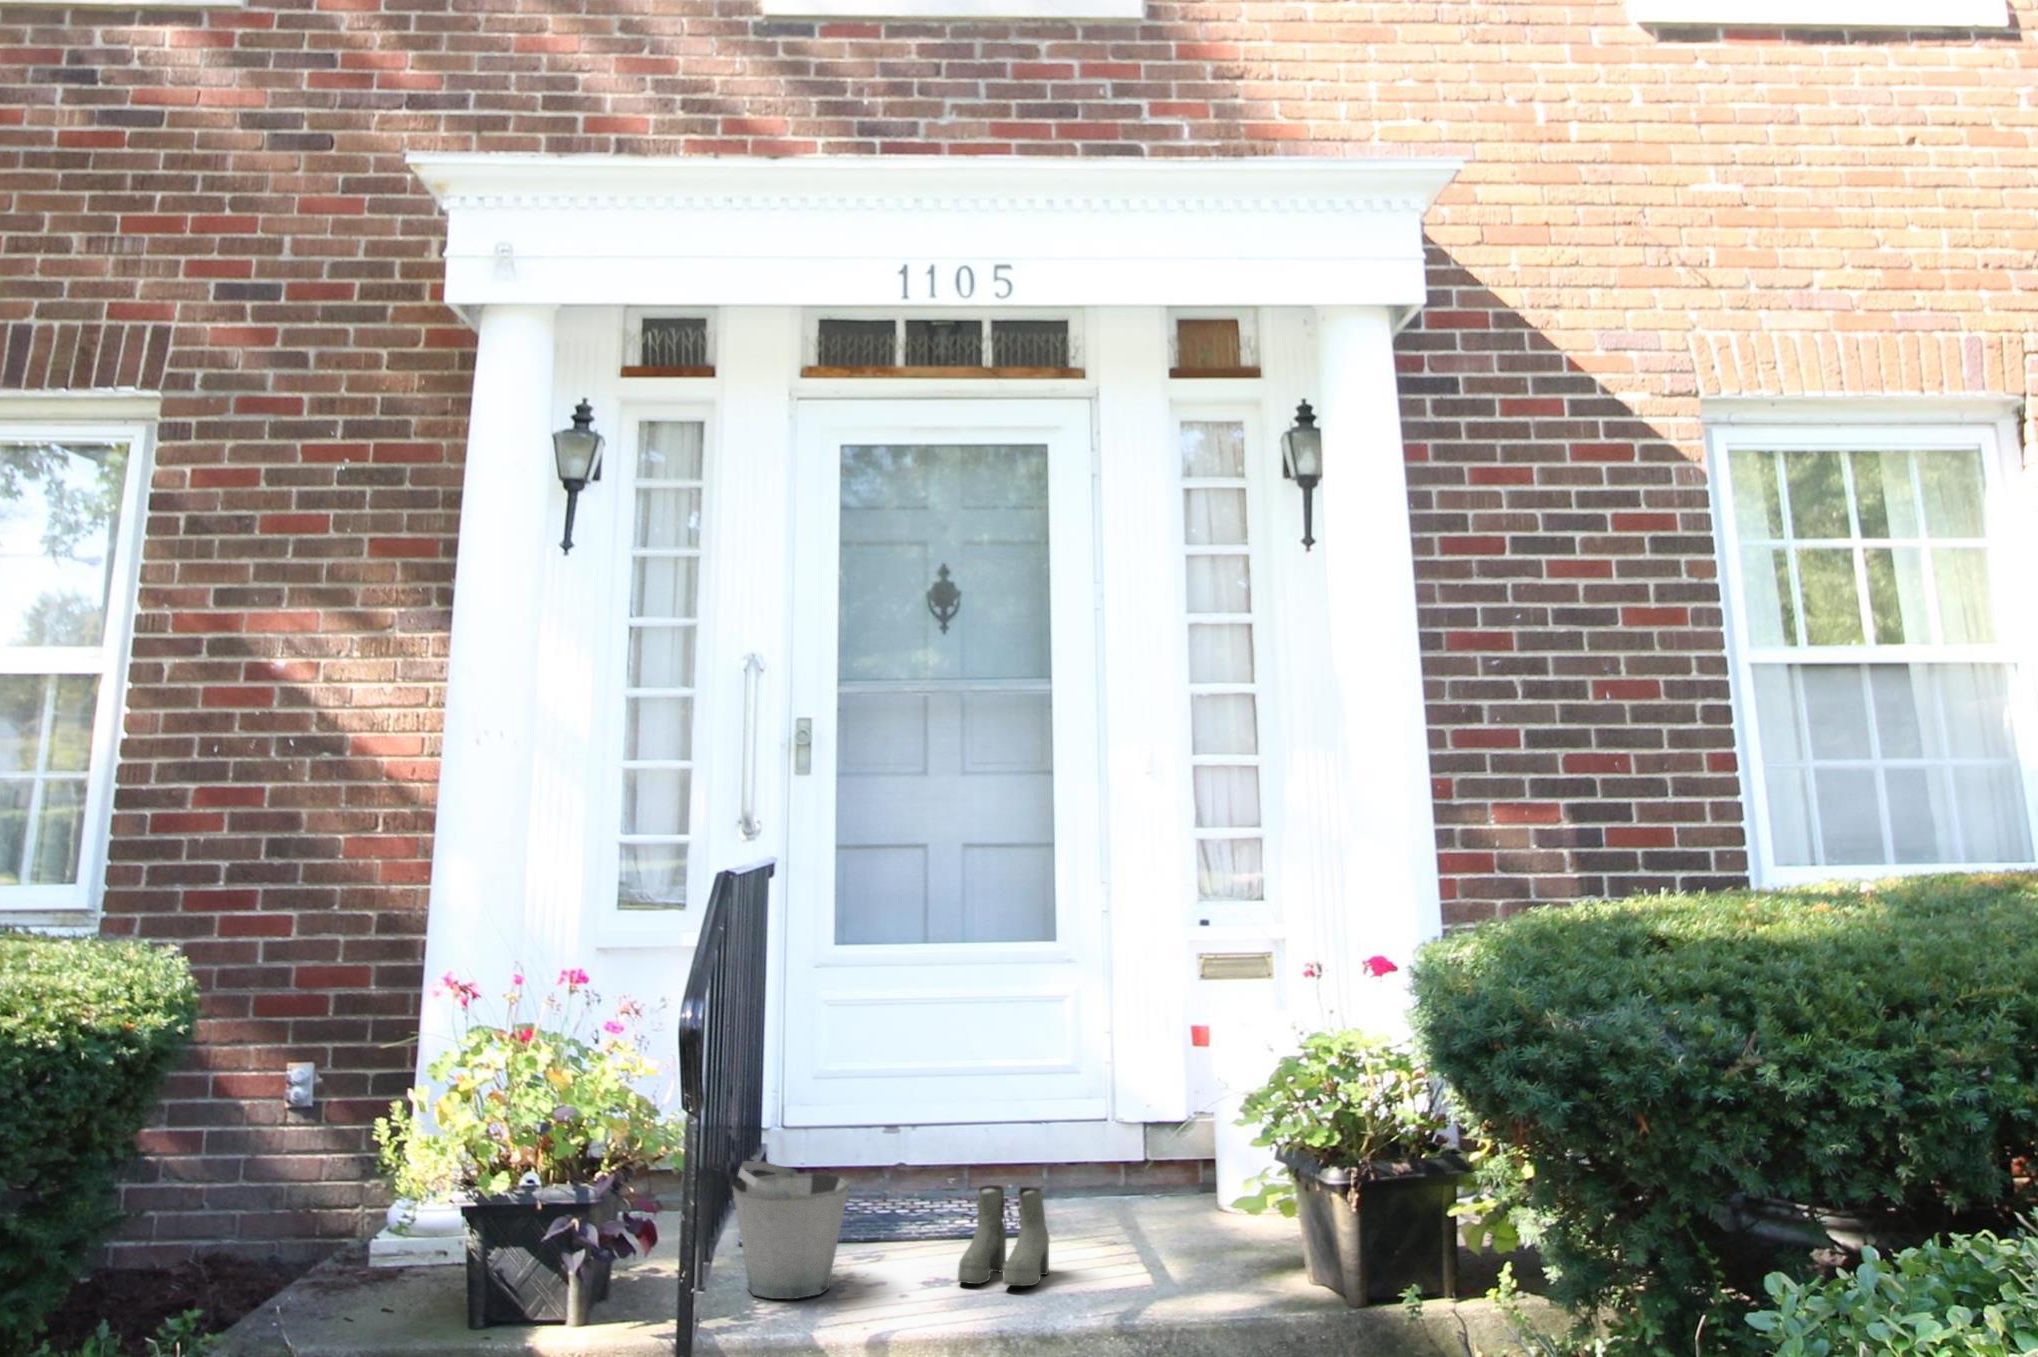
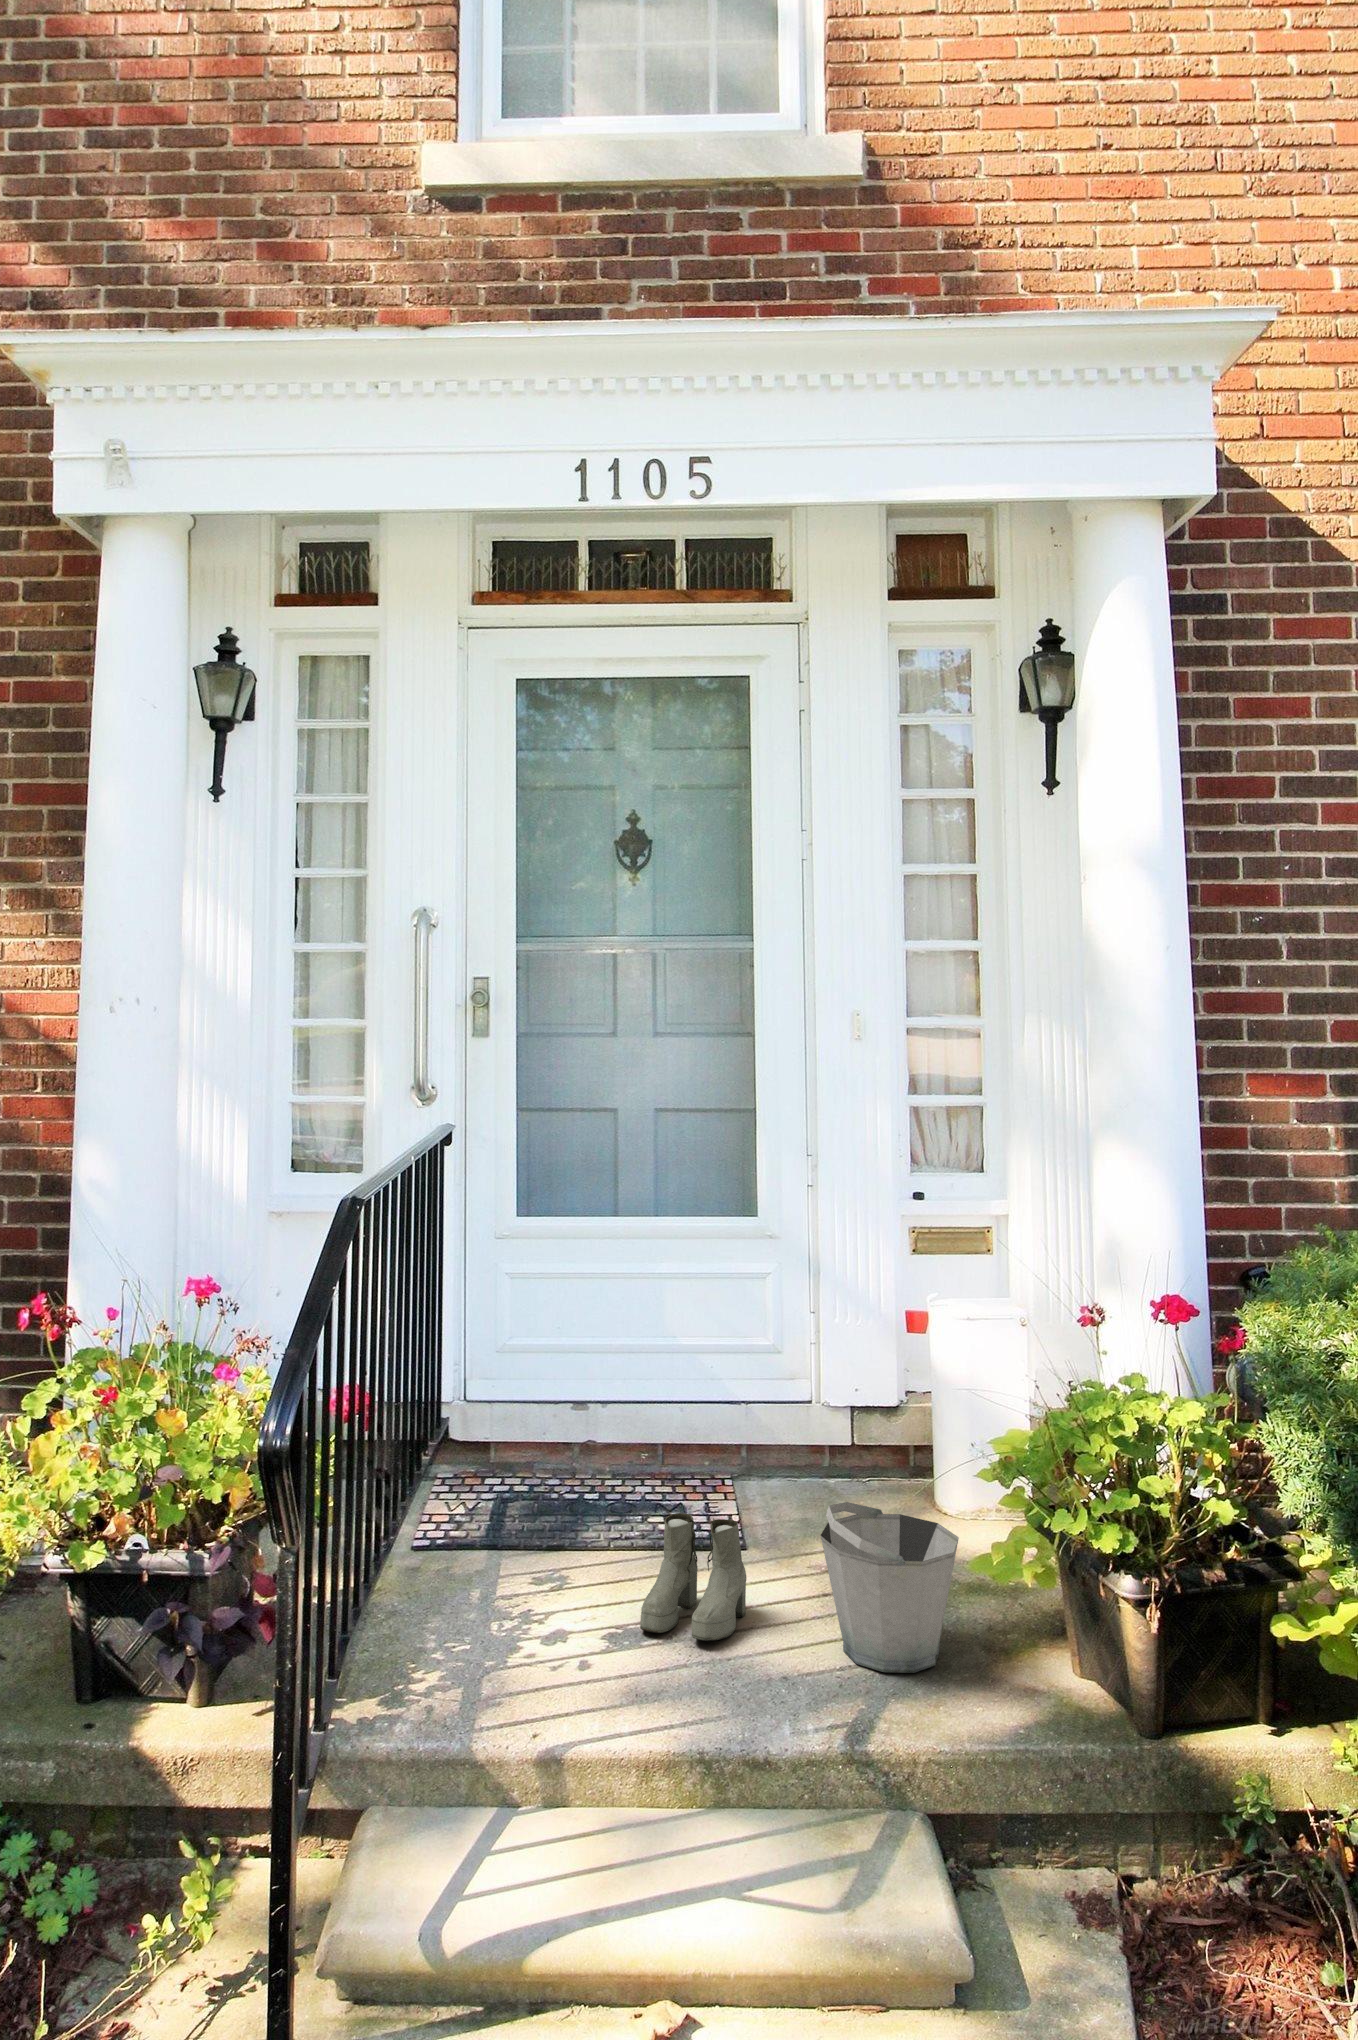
bucket: present [732,1161,849,1299] -> present [821,1502,959,1673]

